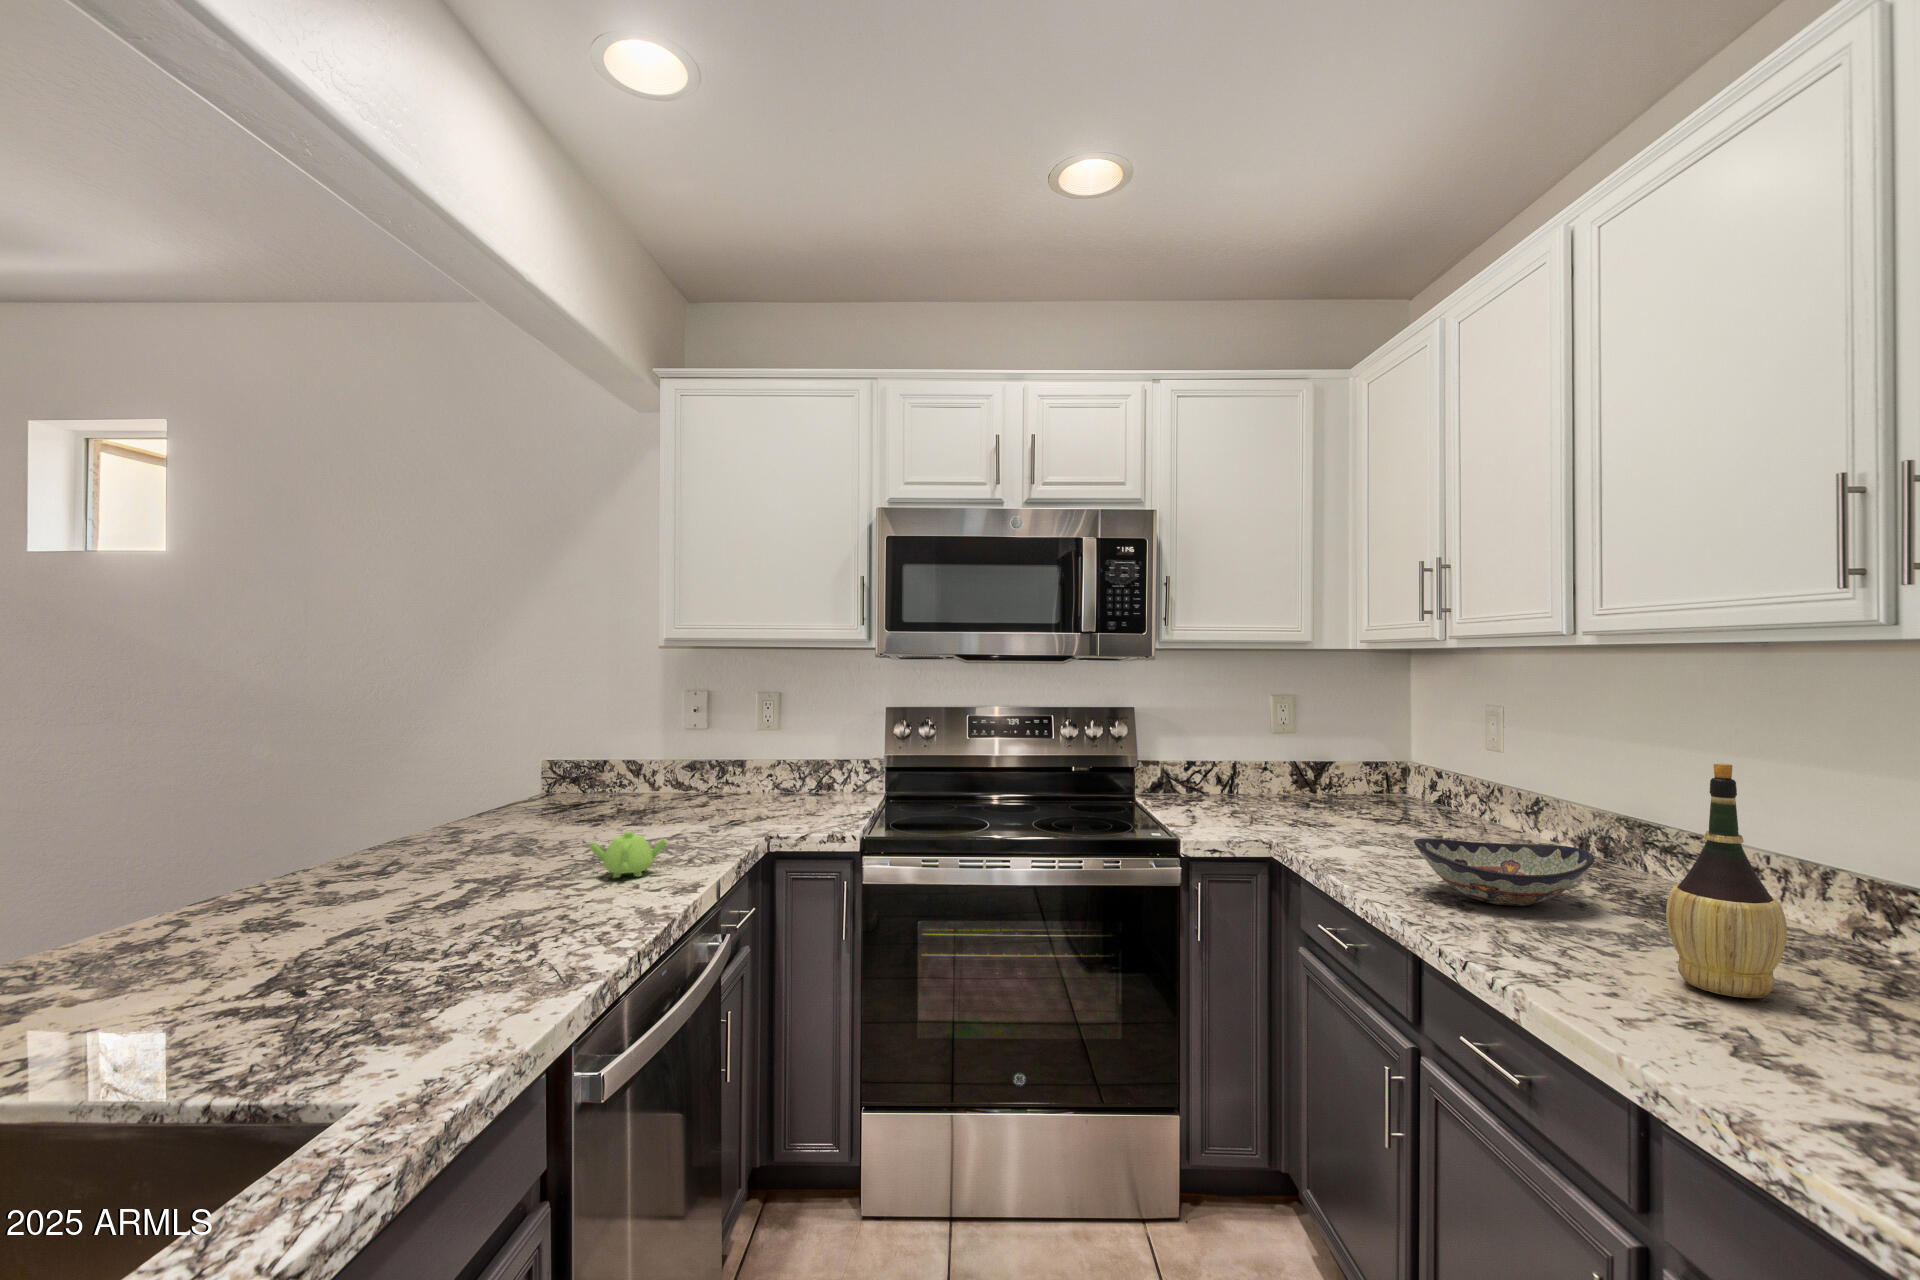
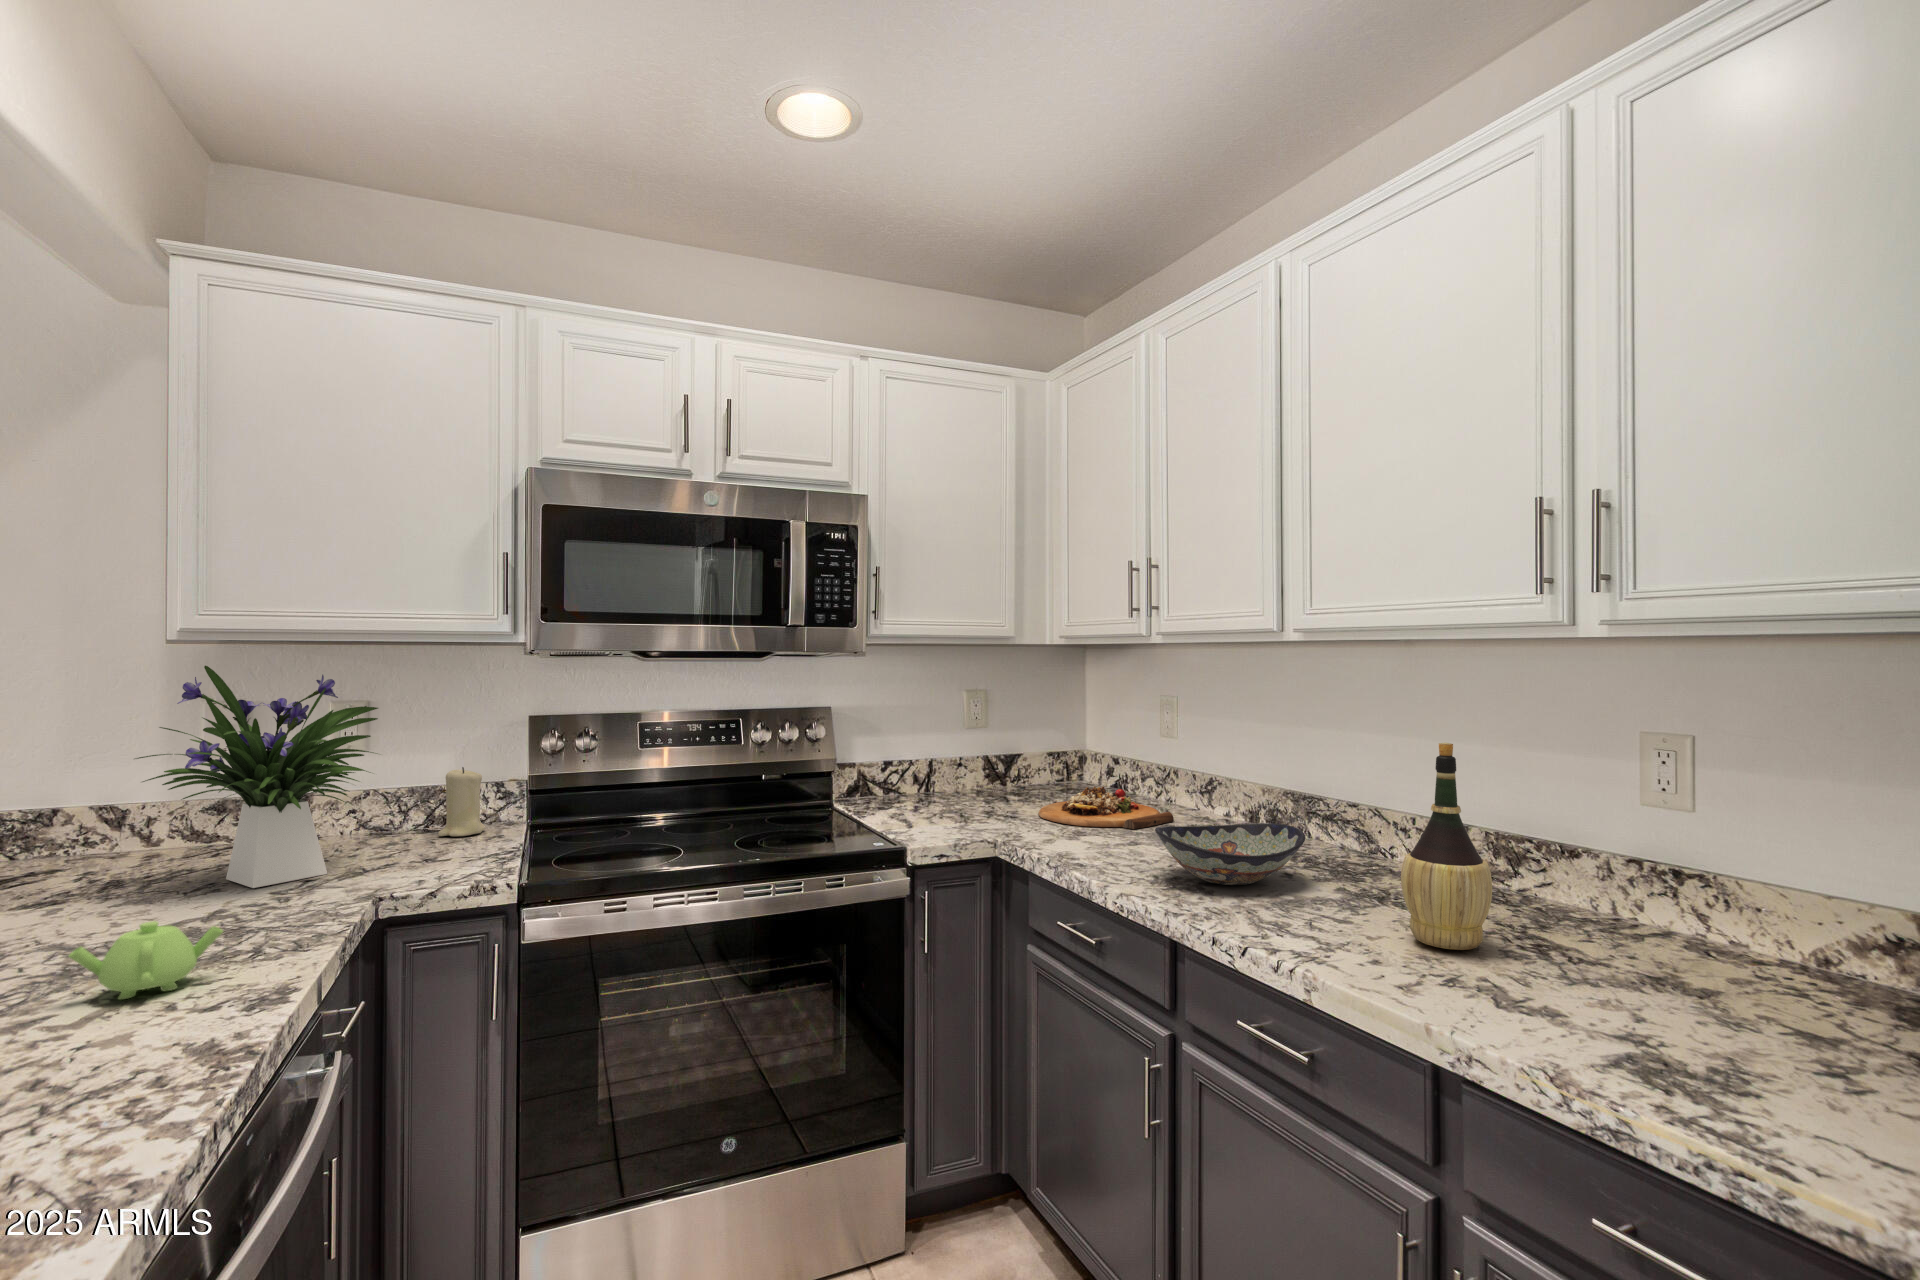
flower arrangement: none [637,666,782,822] -> present [135,666,378,888]
candle: none [823,746,855,799] -> present [438,767,486,836]
cutting board: none [1334,798,1485,844] -> present [1038,786,1174,829]

